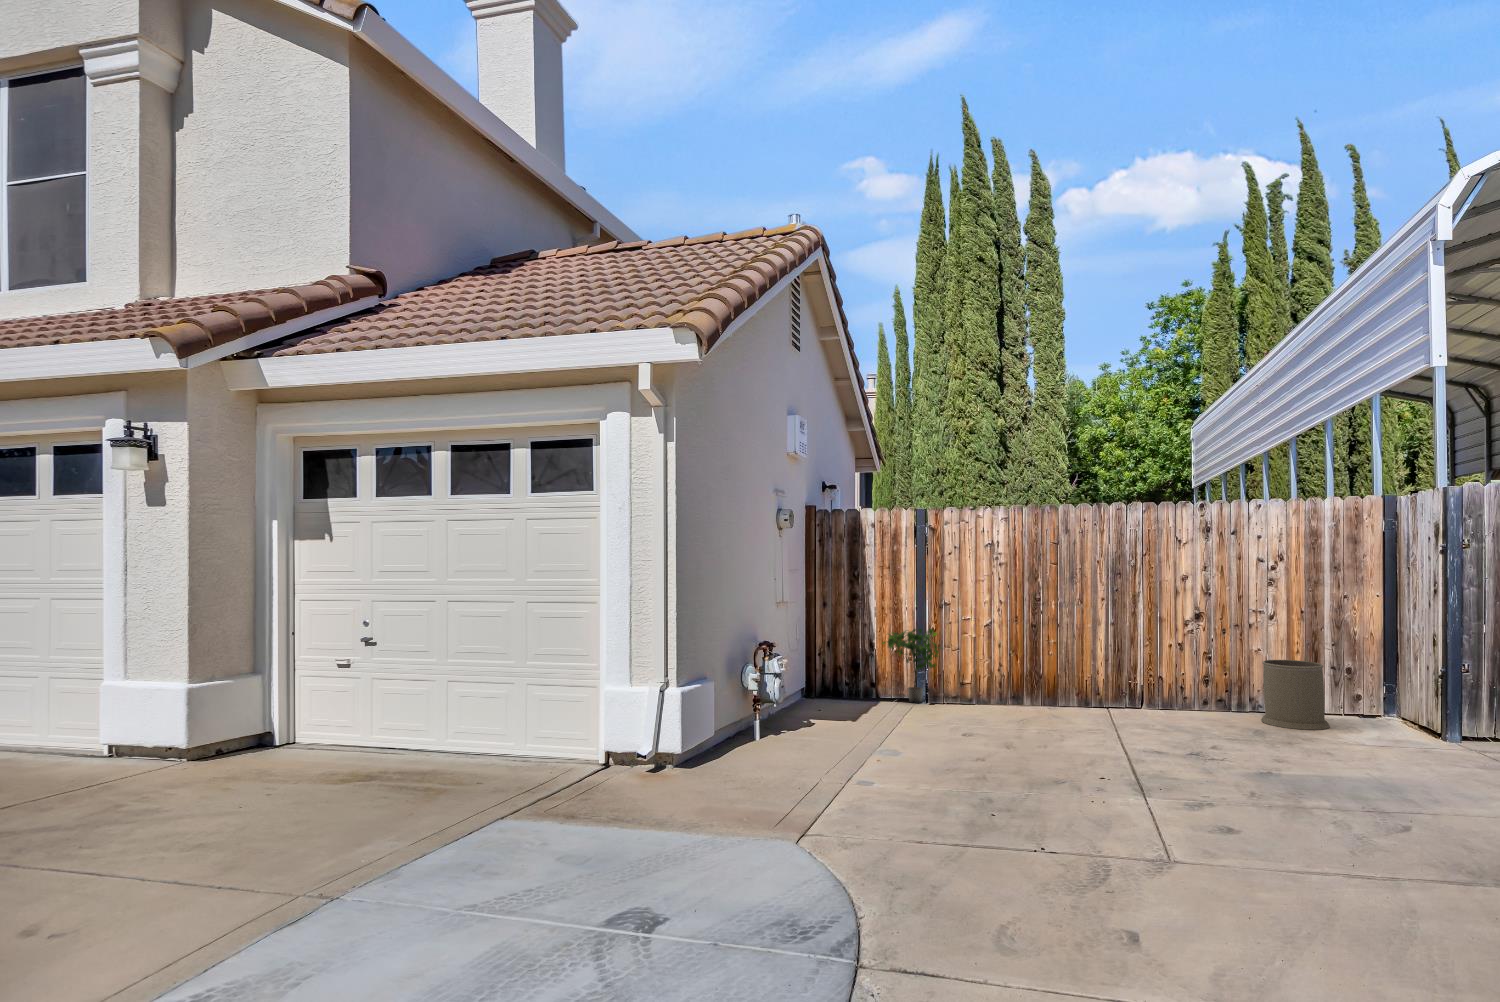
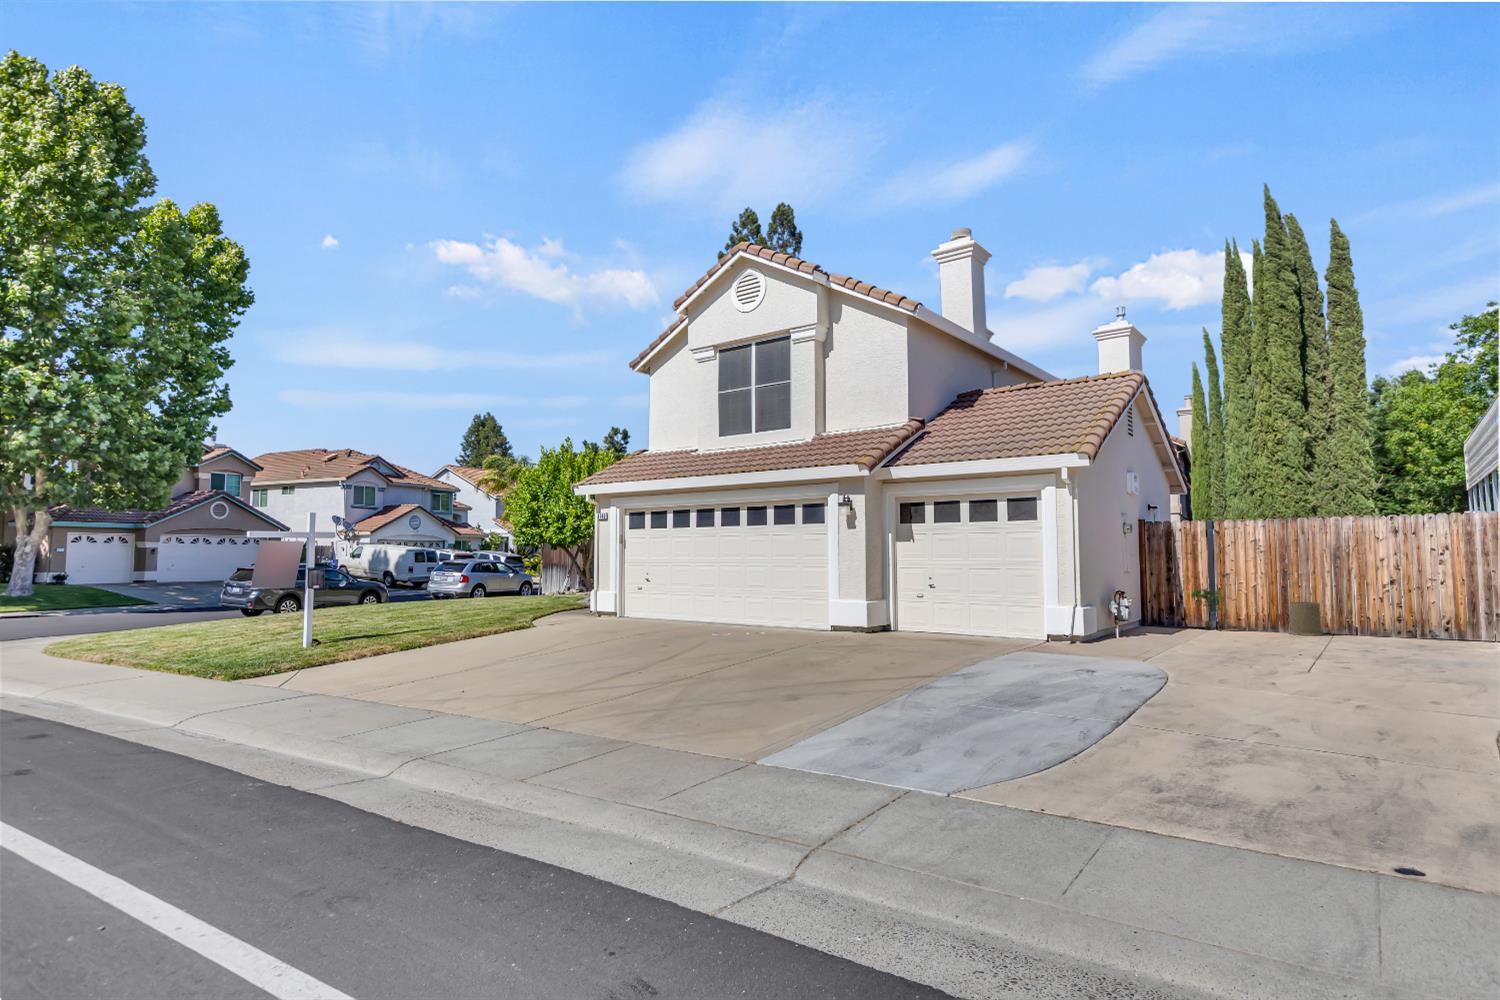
trash can: present [1261,660,1330,730] -> present [1289,602,1324,636]

